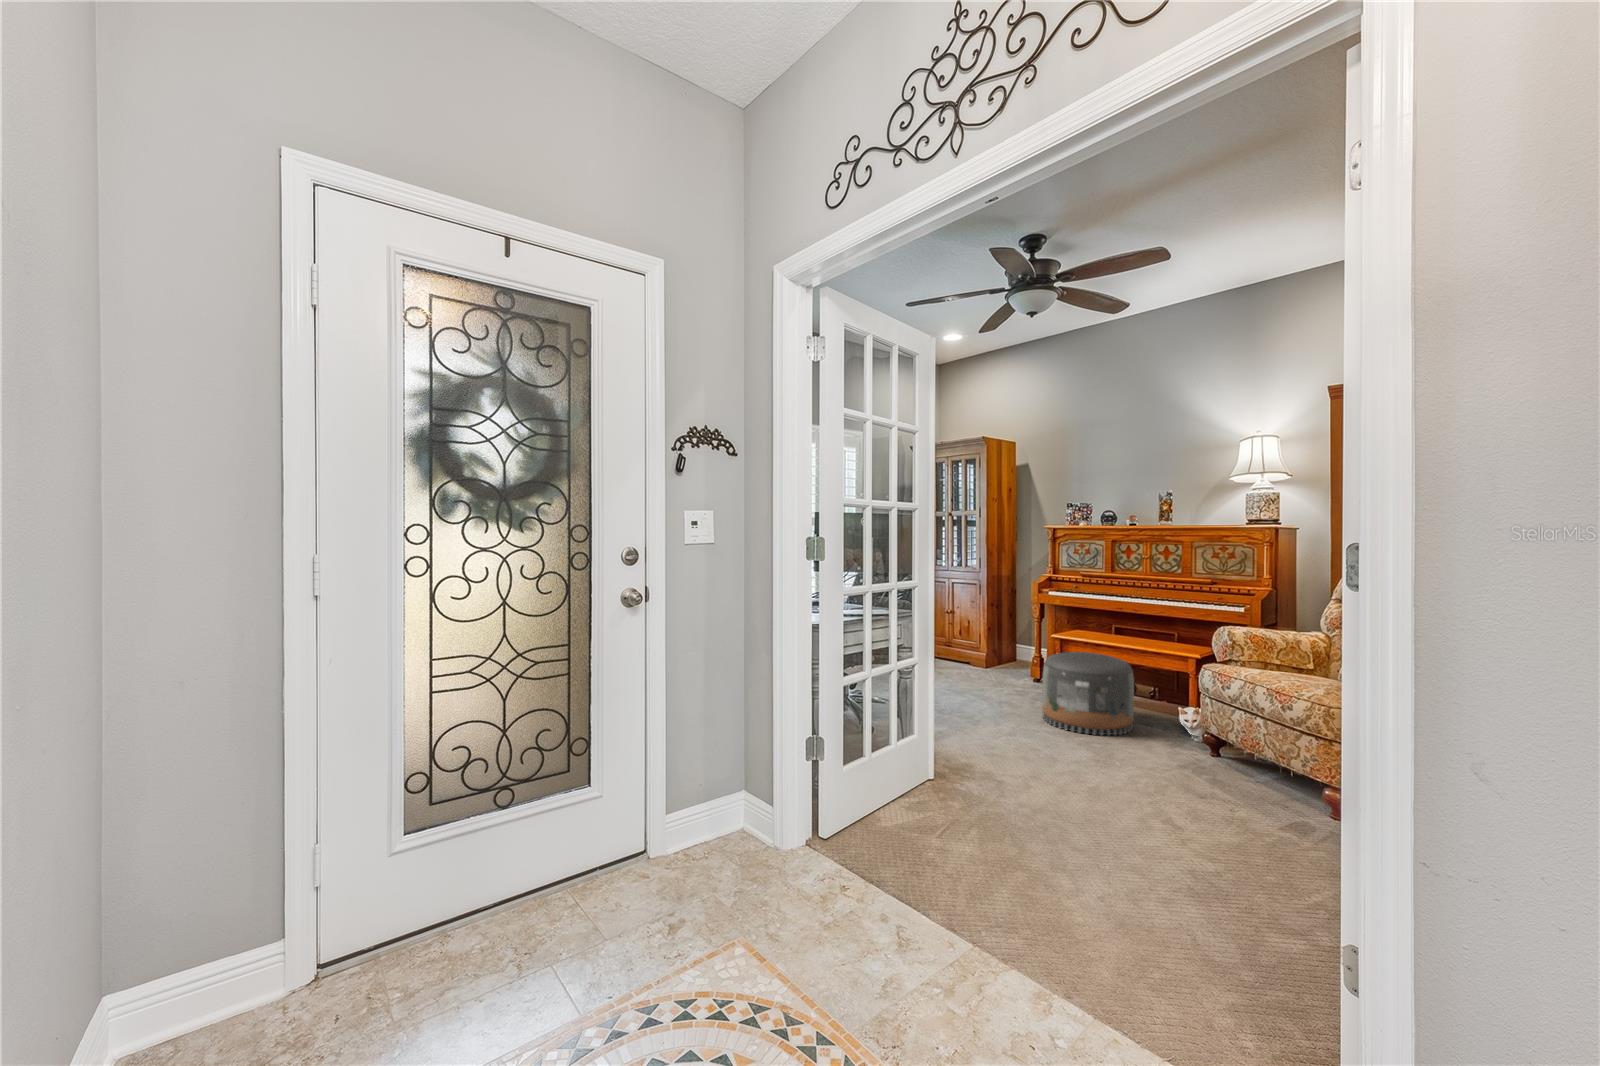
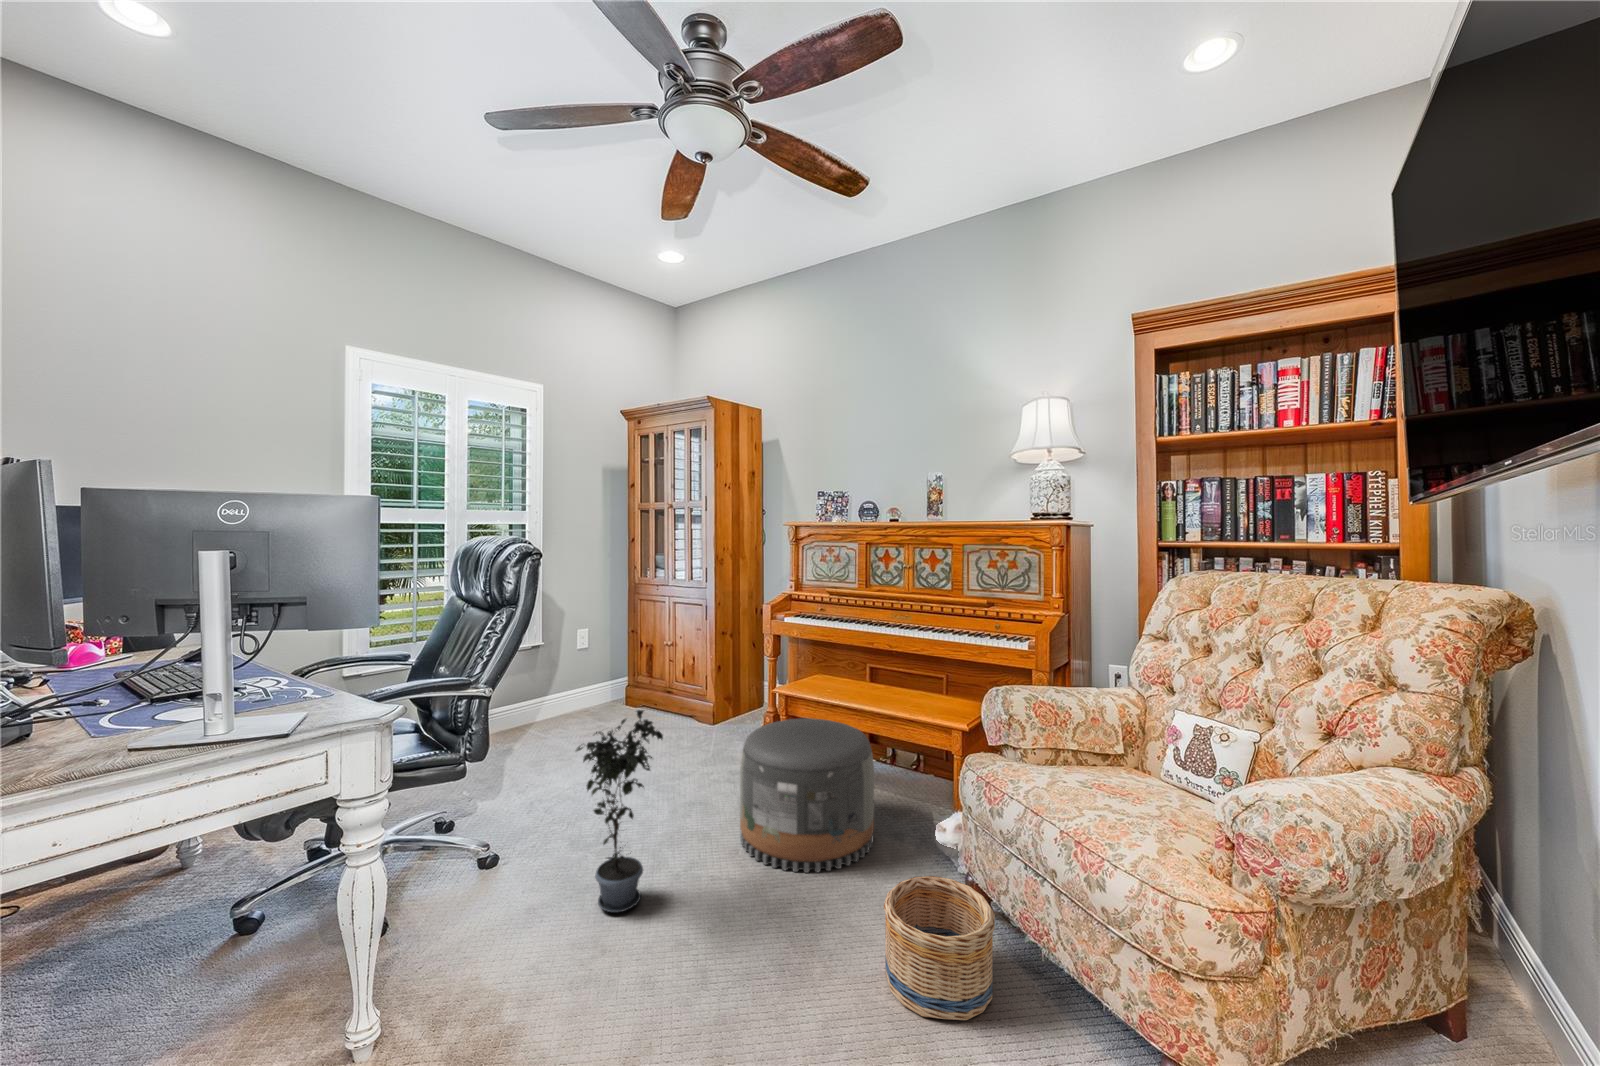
potted plant: none [967,630,1015,739] -> present [576,710,663,913]
basket: none [1159,724,1227,785] -> present [884,876,995,1020]

